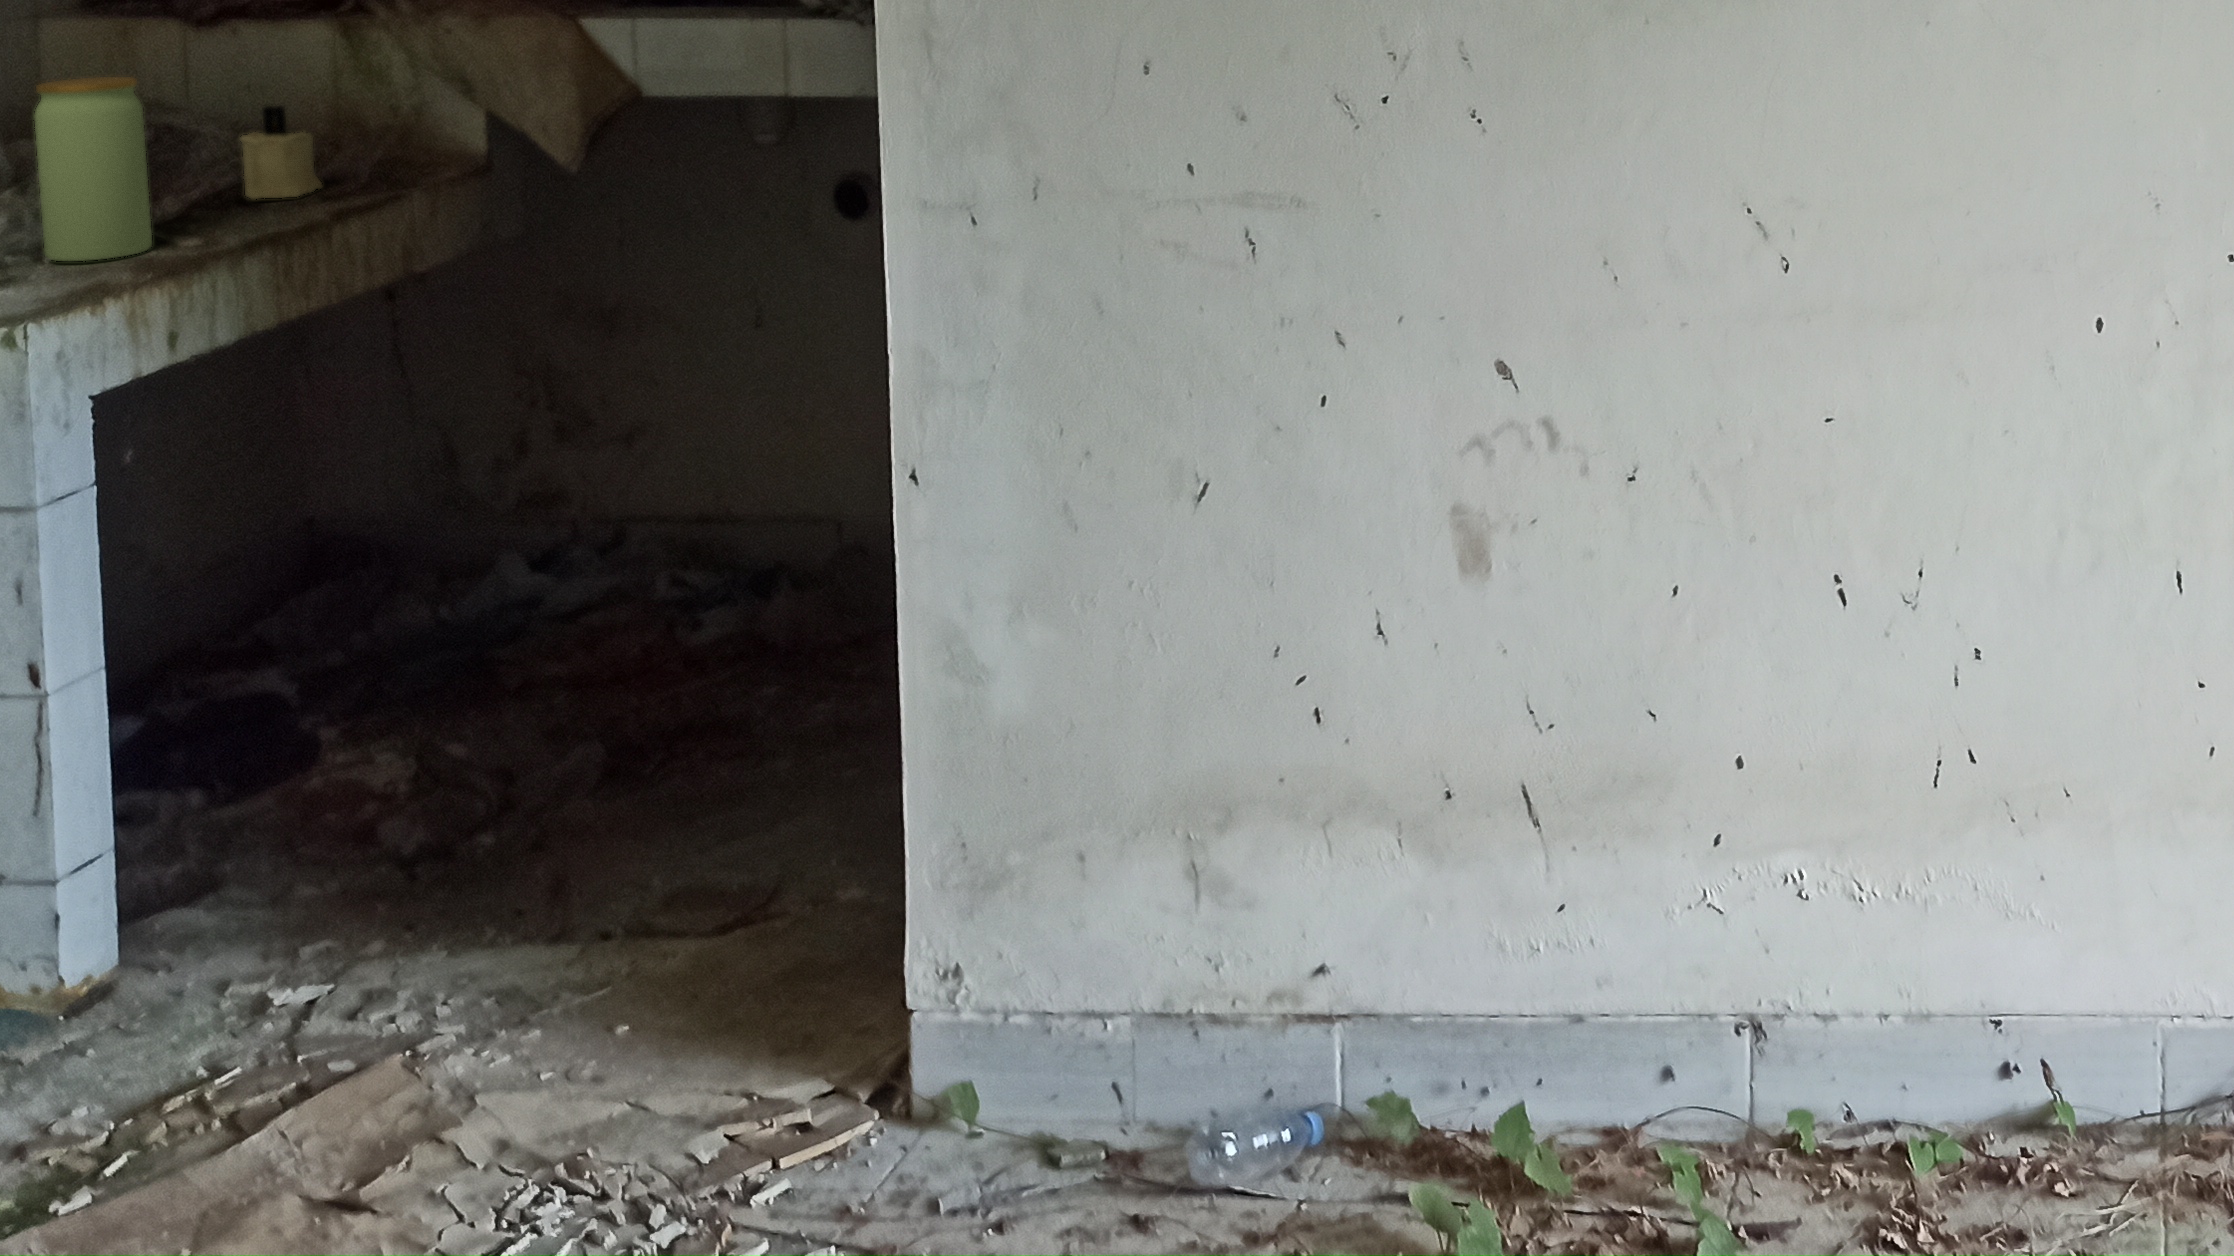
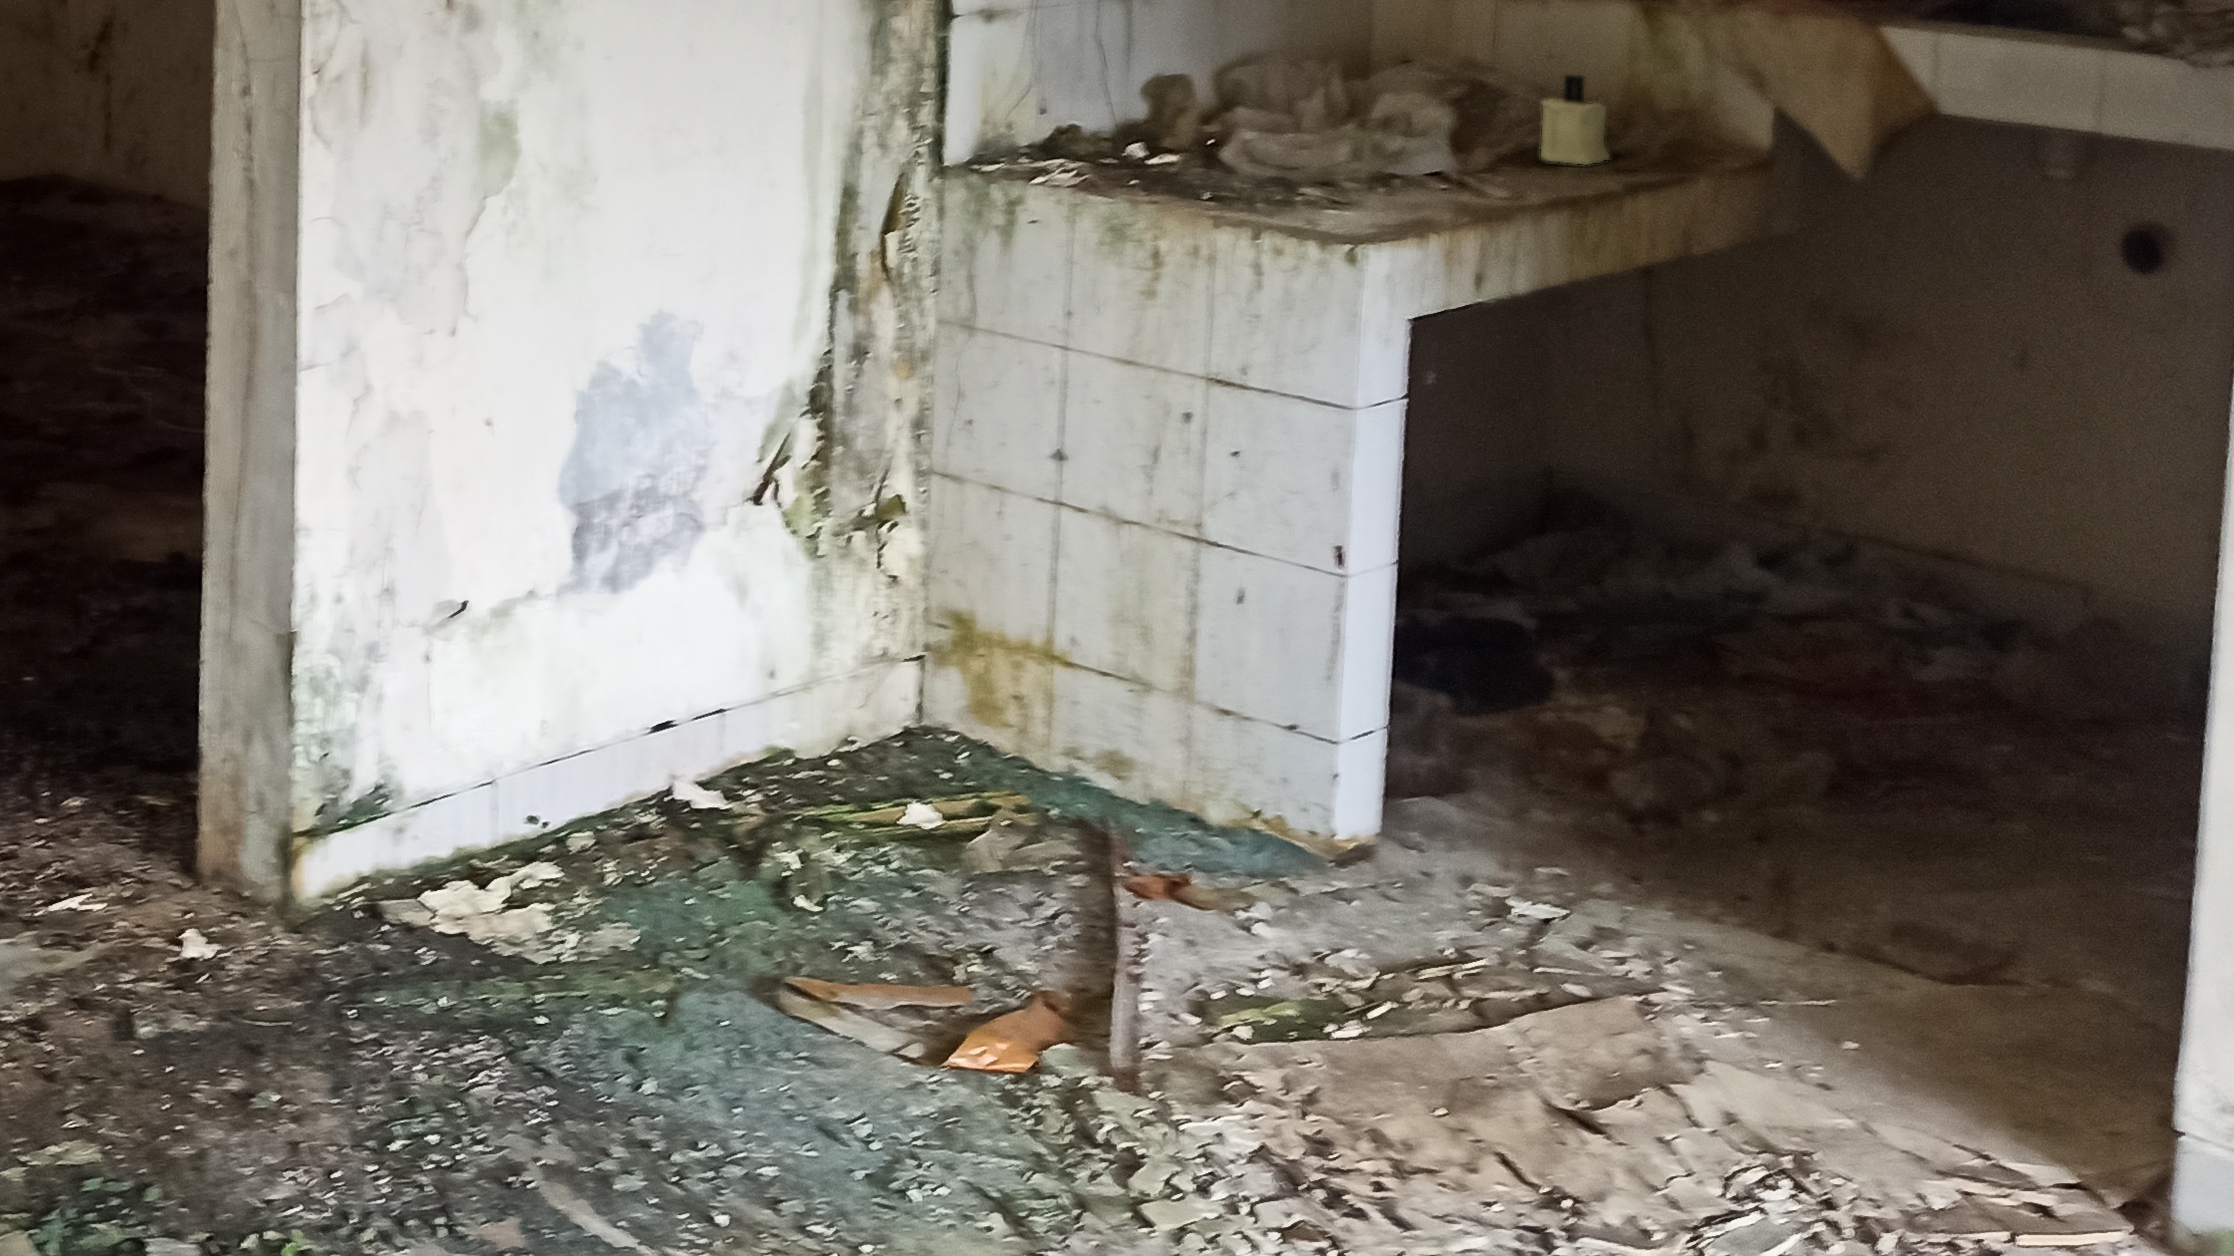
jar: present [35,77,152,261] -> none [1377,28,1471,196]

